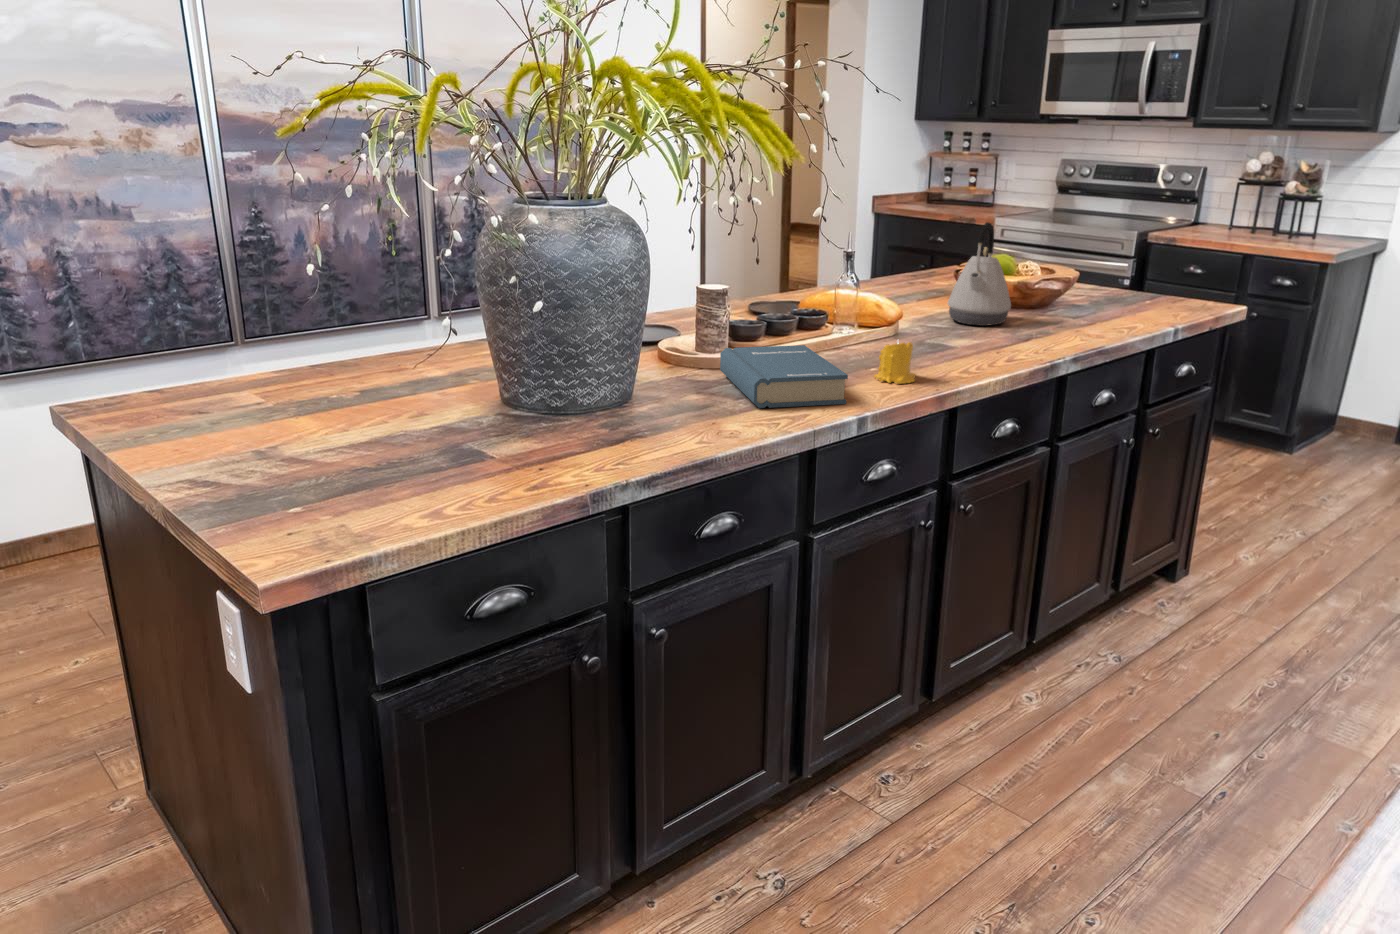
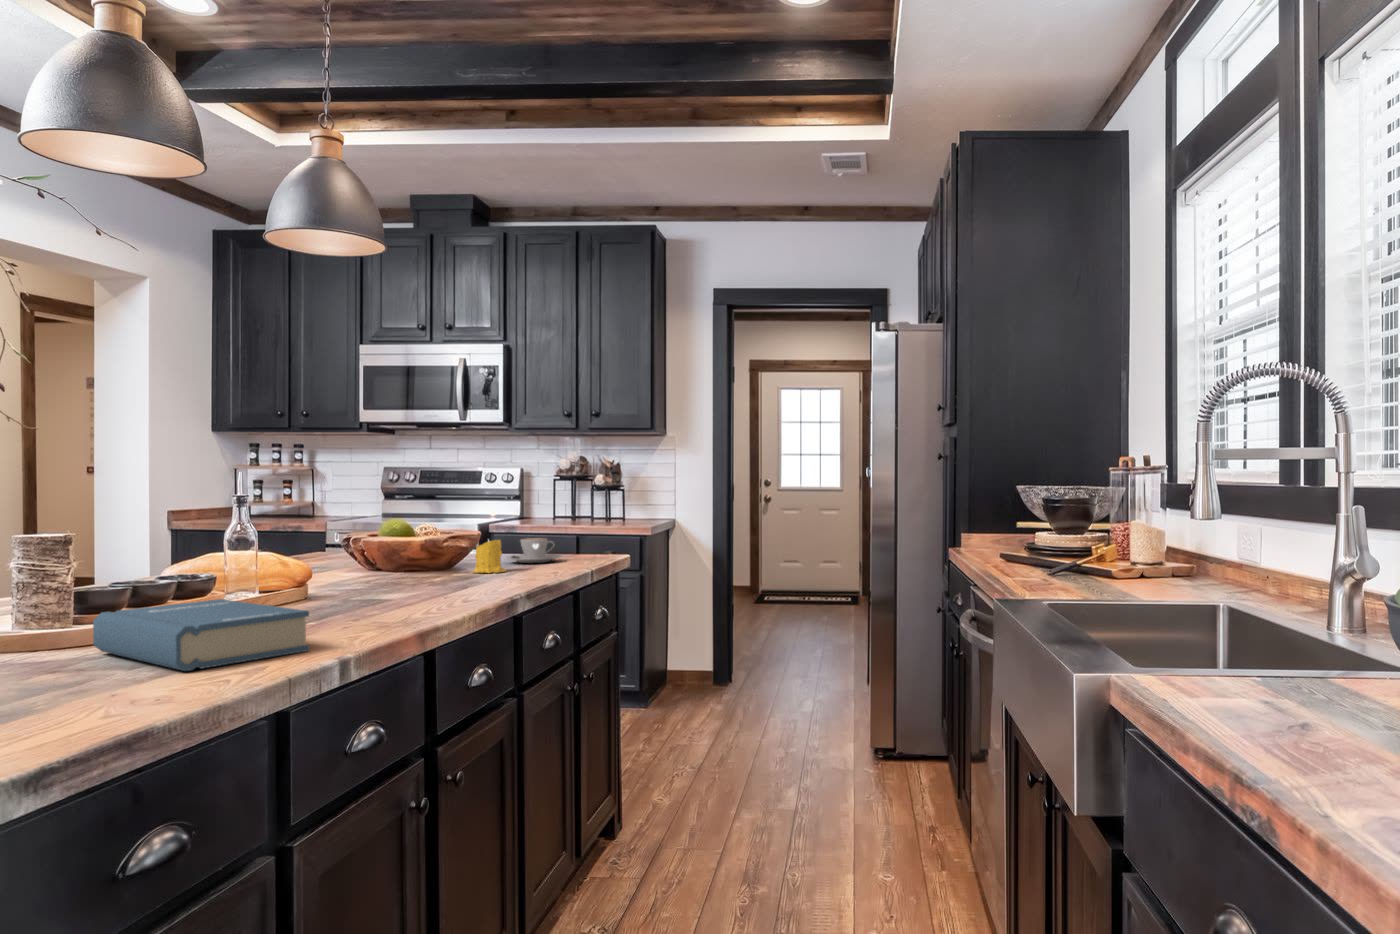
kettle: present [948,222,1011,326] -> none [361,472,433,583]
coffee cup: none [1098,287,1157,315] -> present [507,538,562,563]
candle: present [874,342,916,384] -> present [472,540,506,573]

